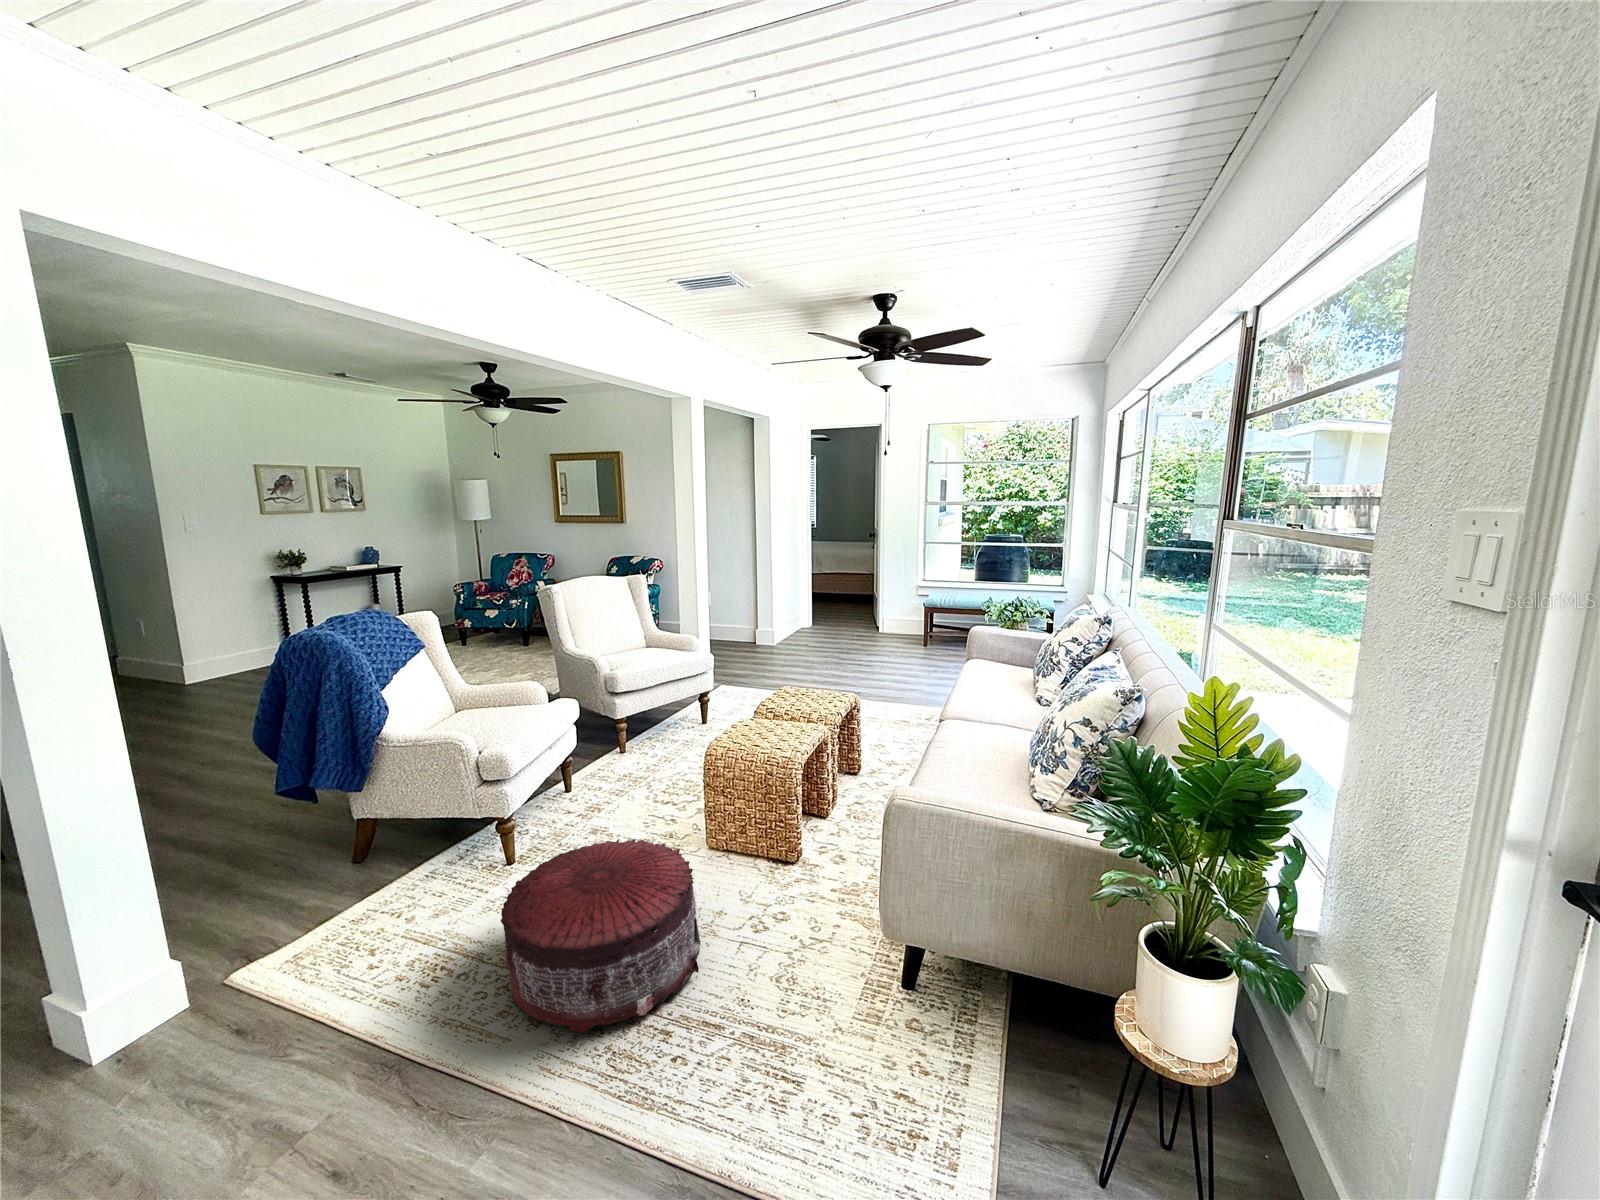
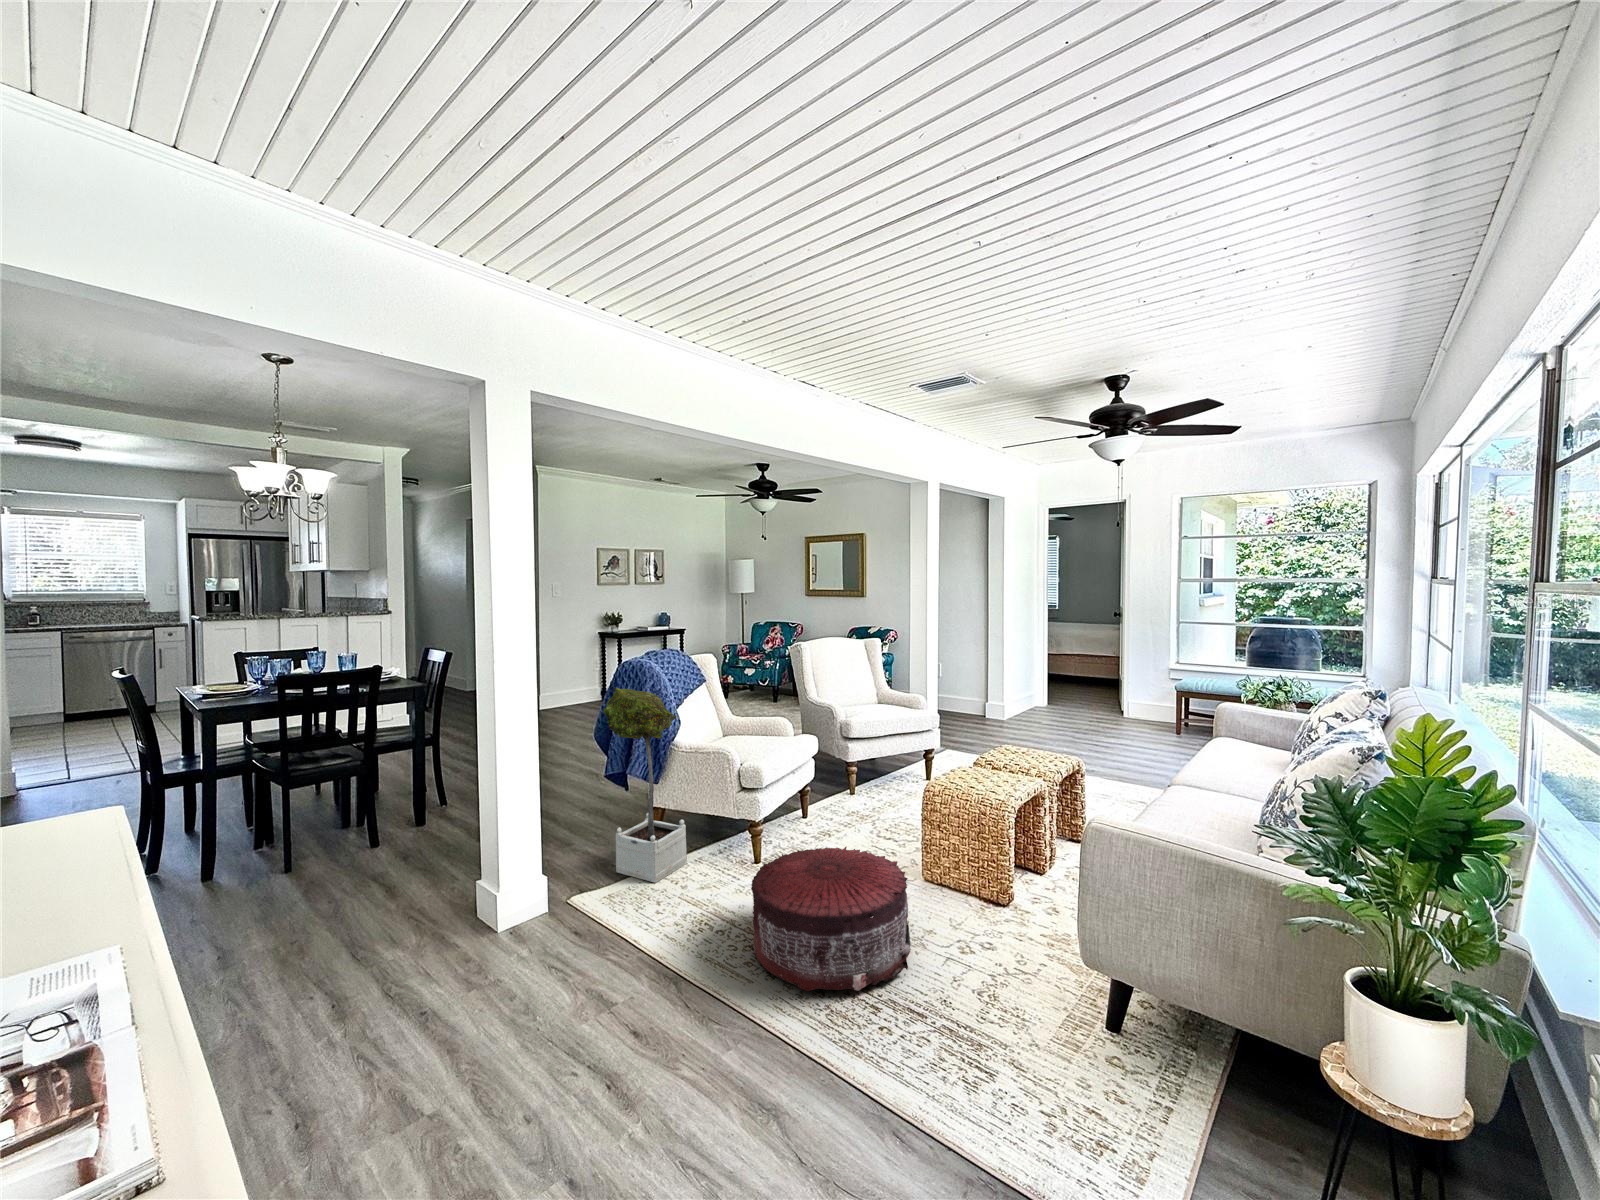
potted tree: none [265,677,416,918] -> present [604,687,687,883]

